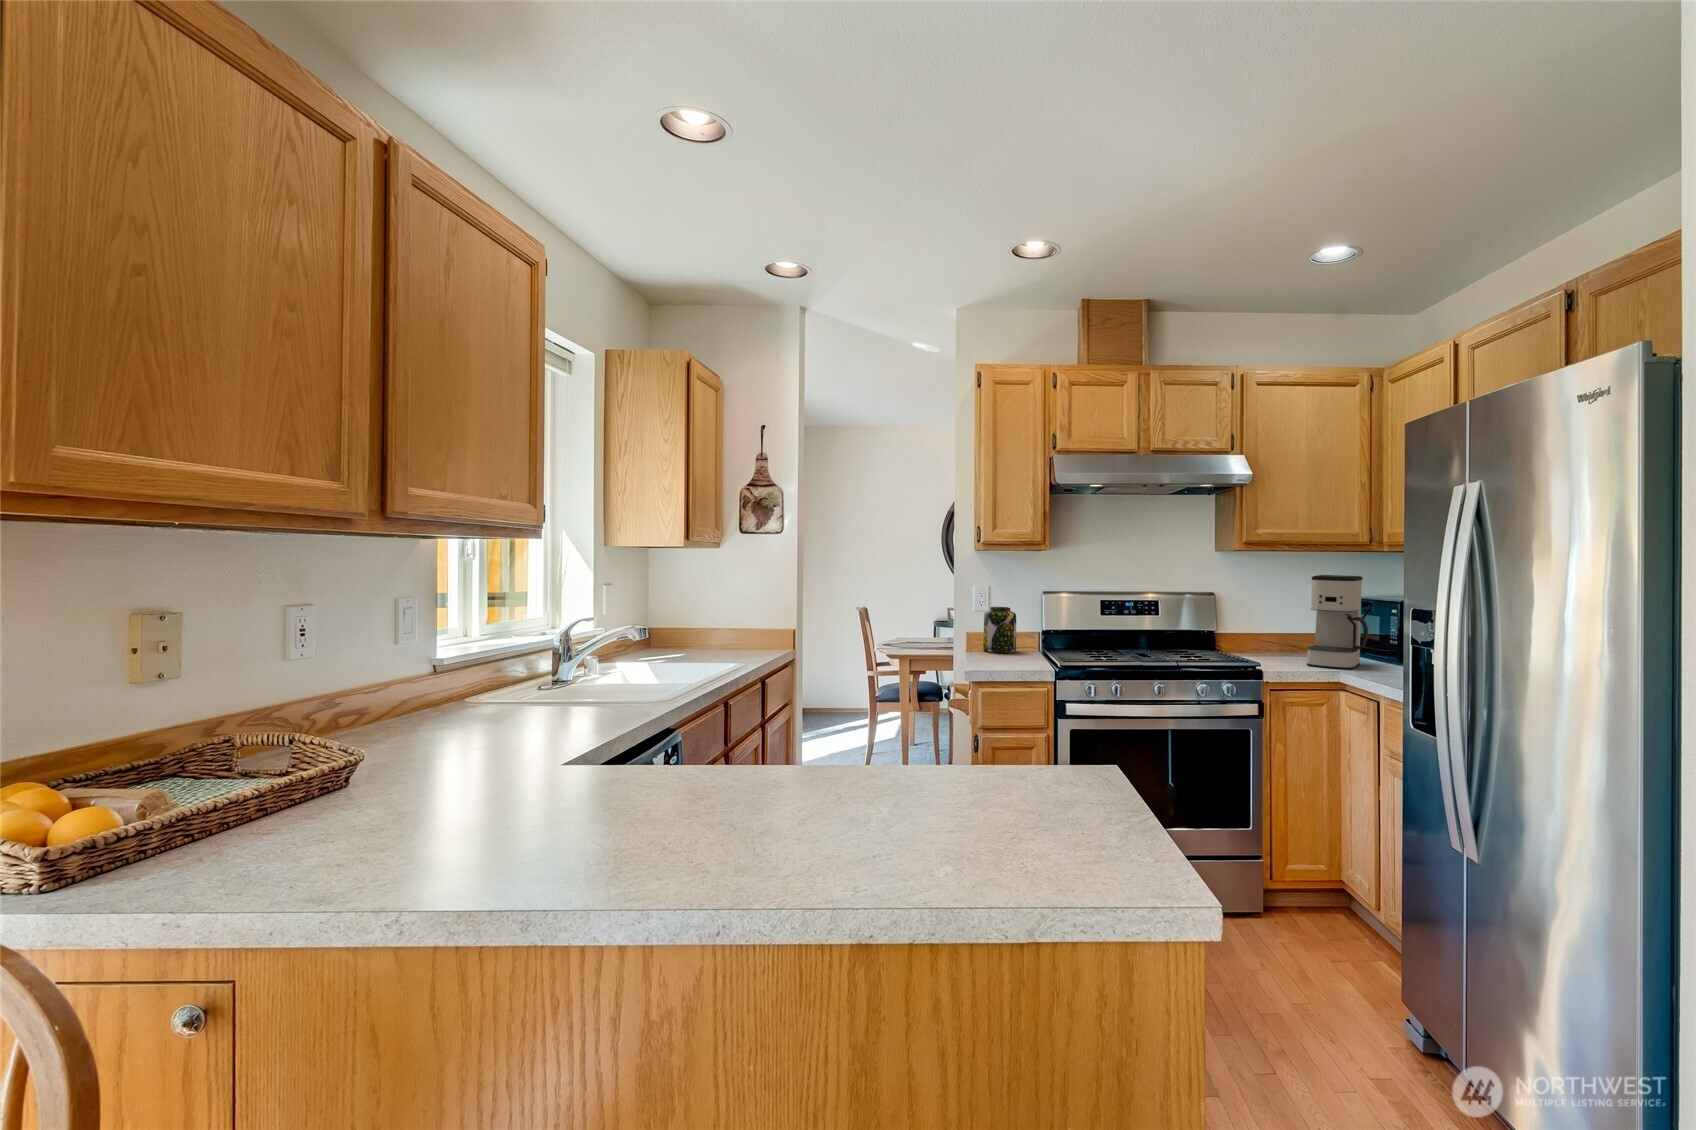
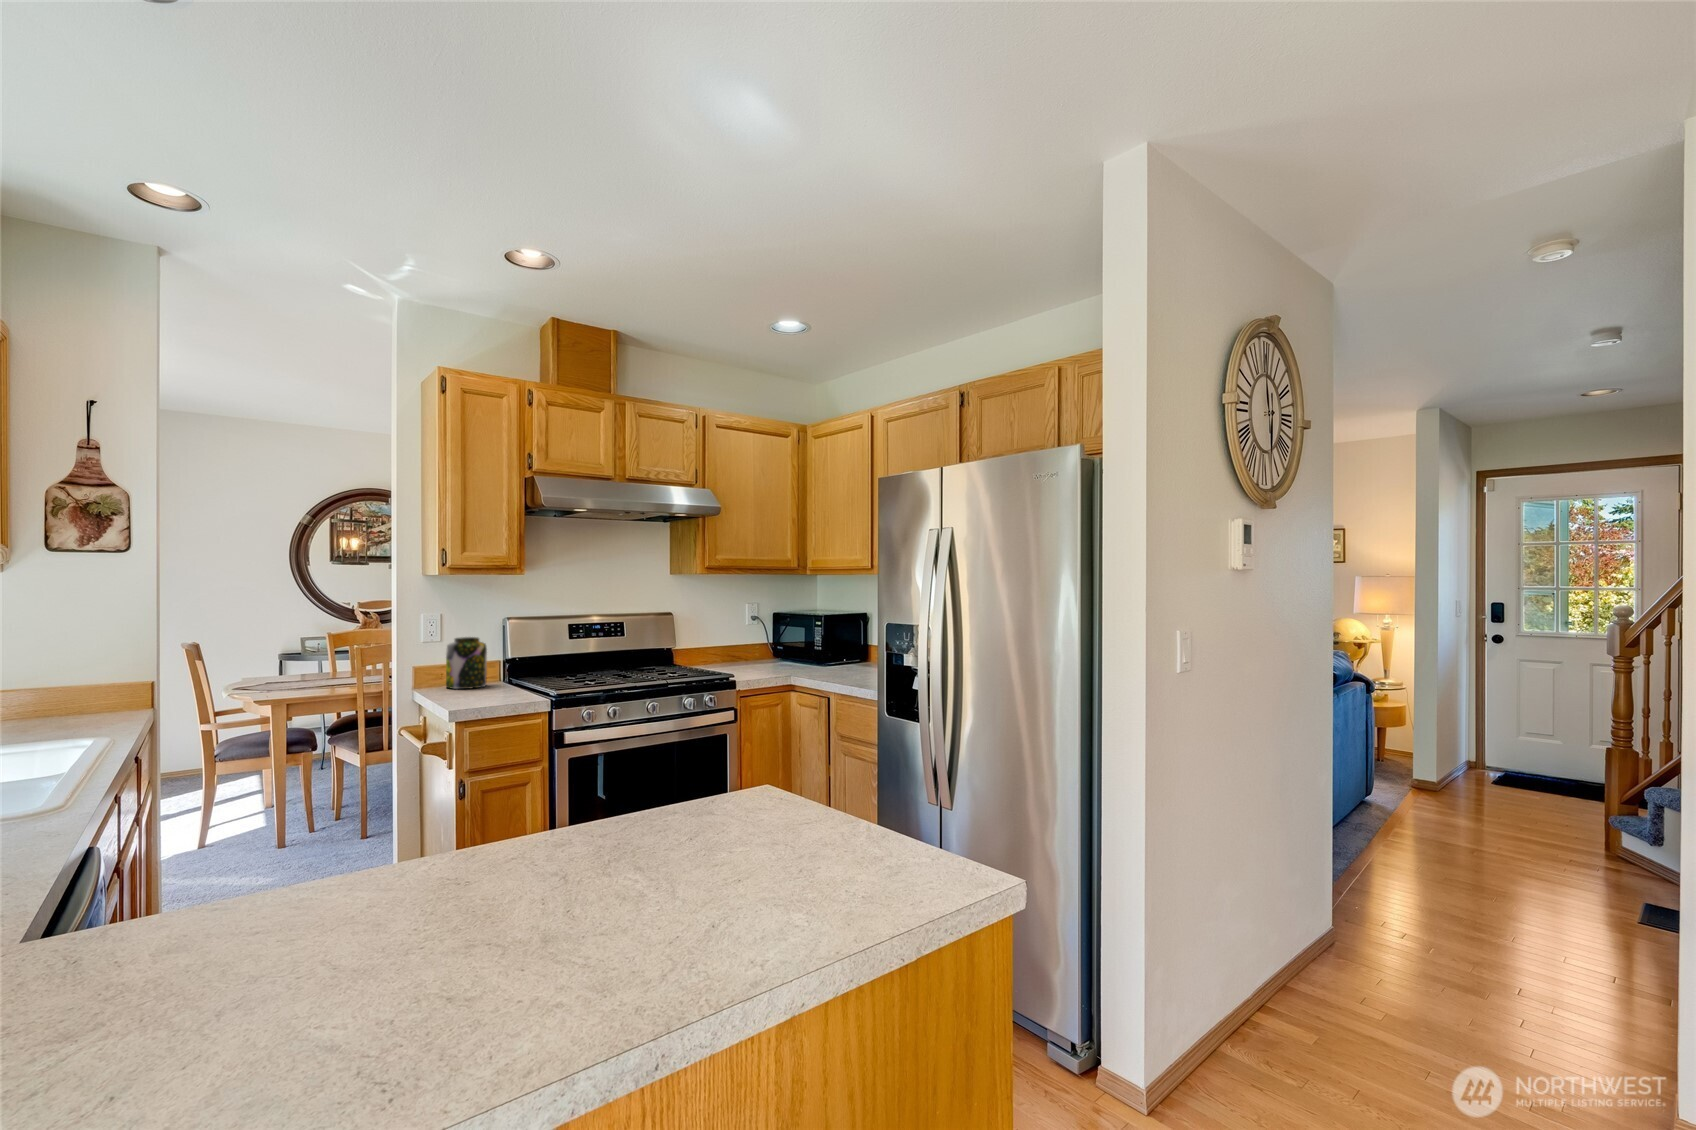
coffee maker: present [1307,575,1368,669] -> none [761,593,805,671]

